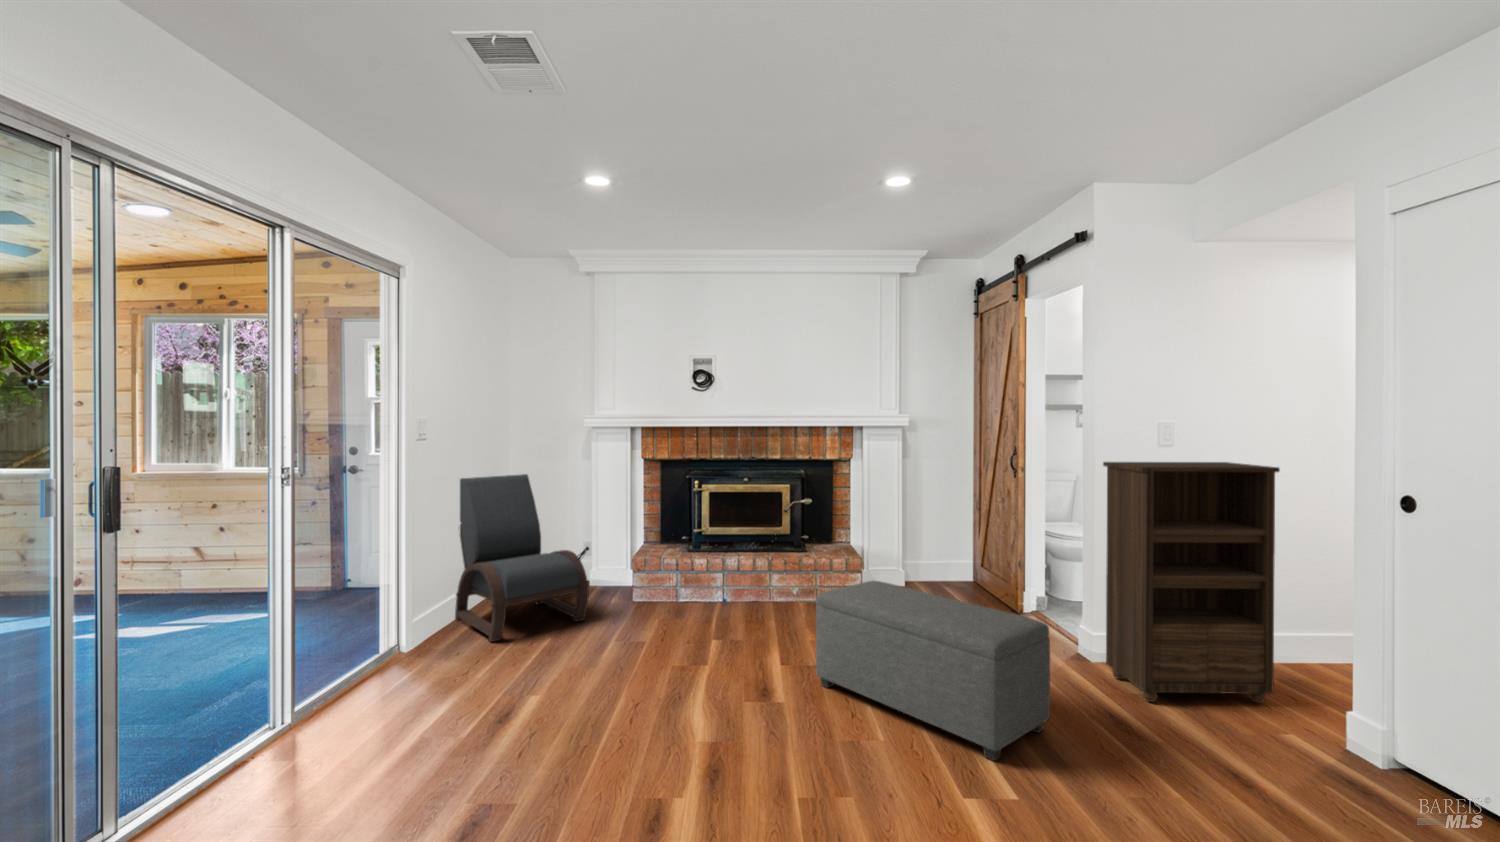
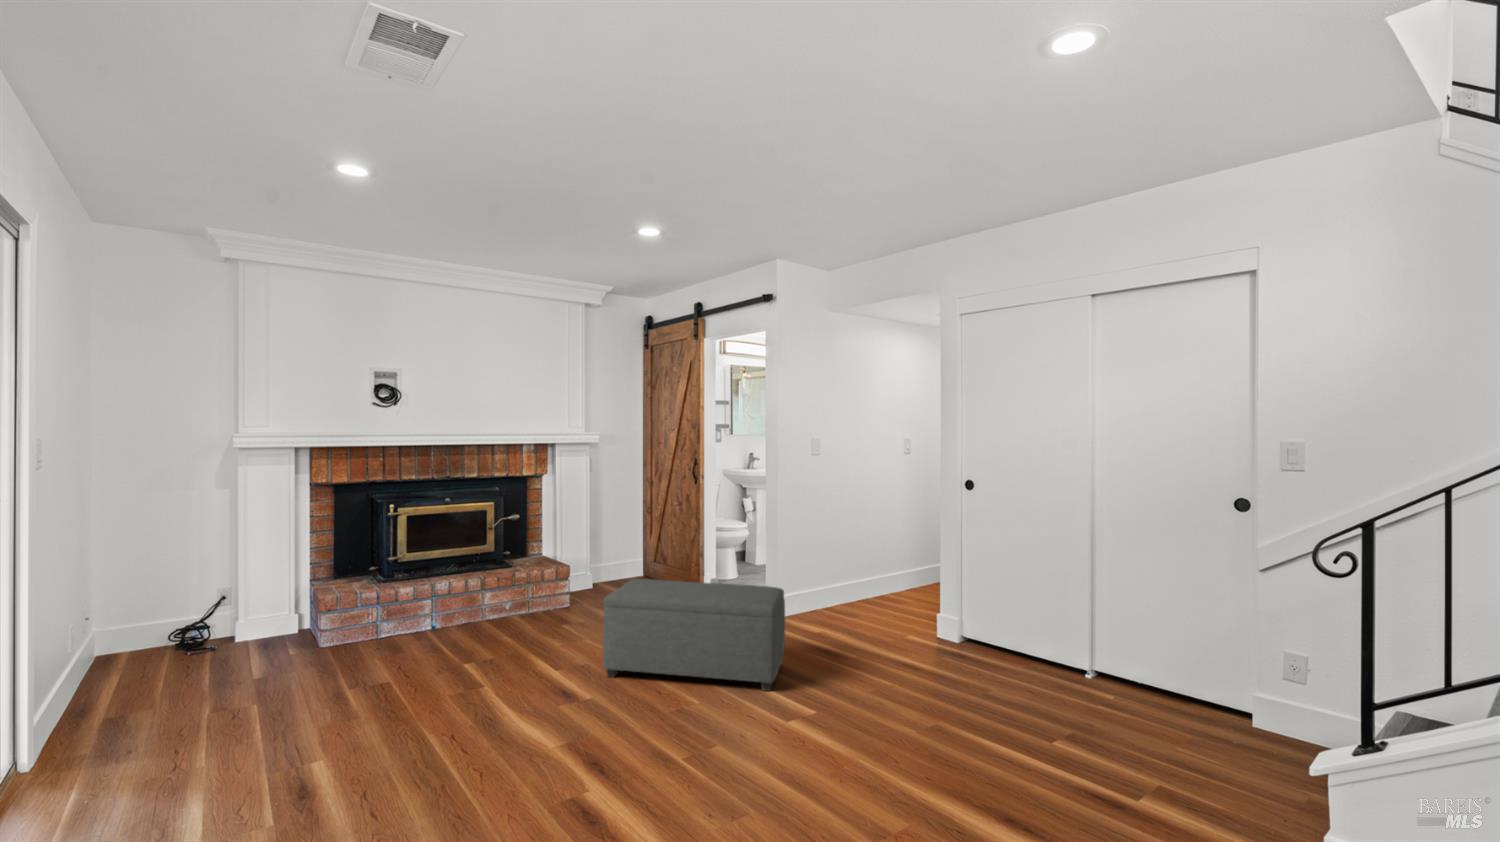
bookshelf: present [1103,462,1280,703] -> none [785,467,880,633]
lounge chair: present [455,474,589,642] -> none [36,512,290,732]

